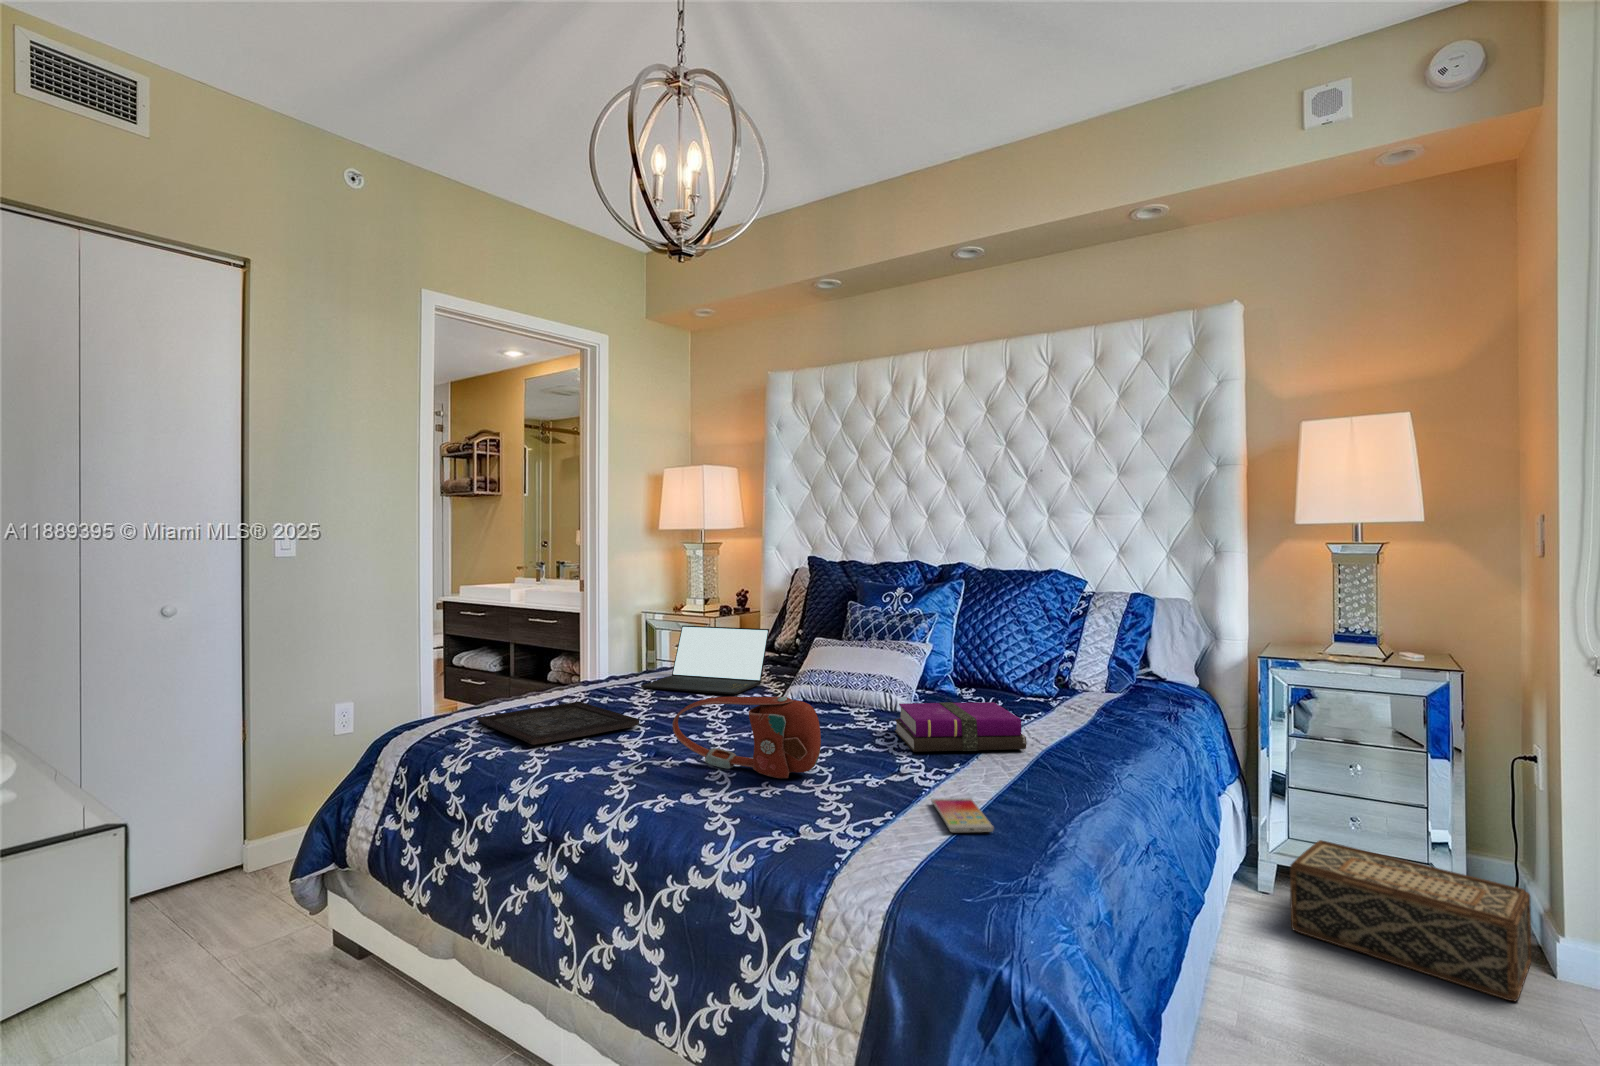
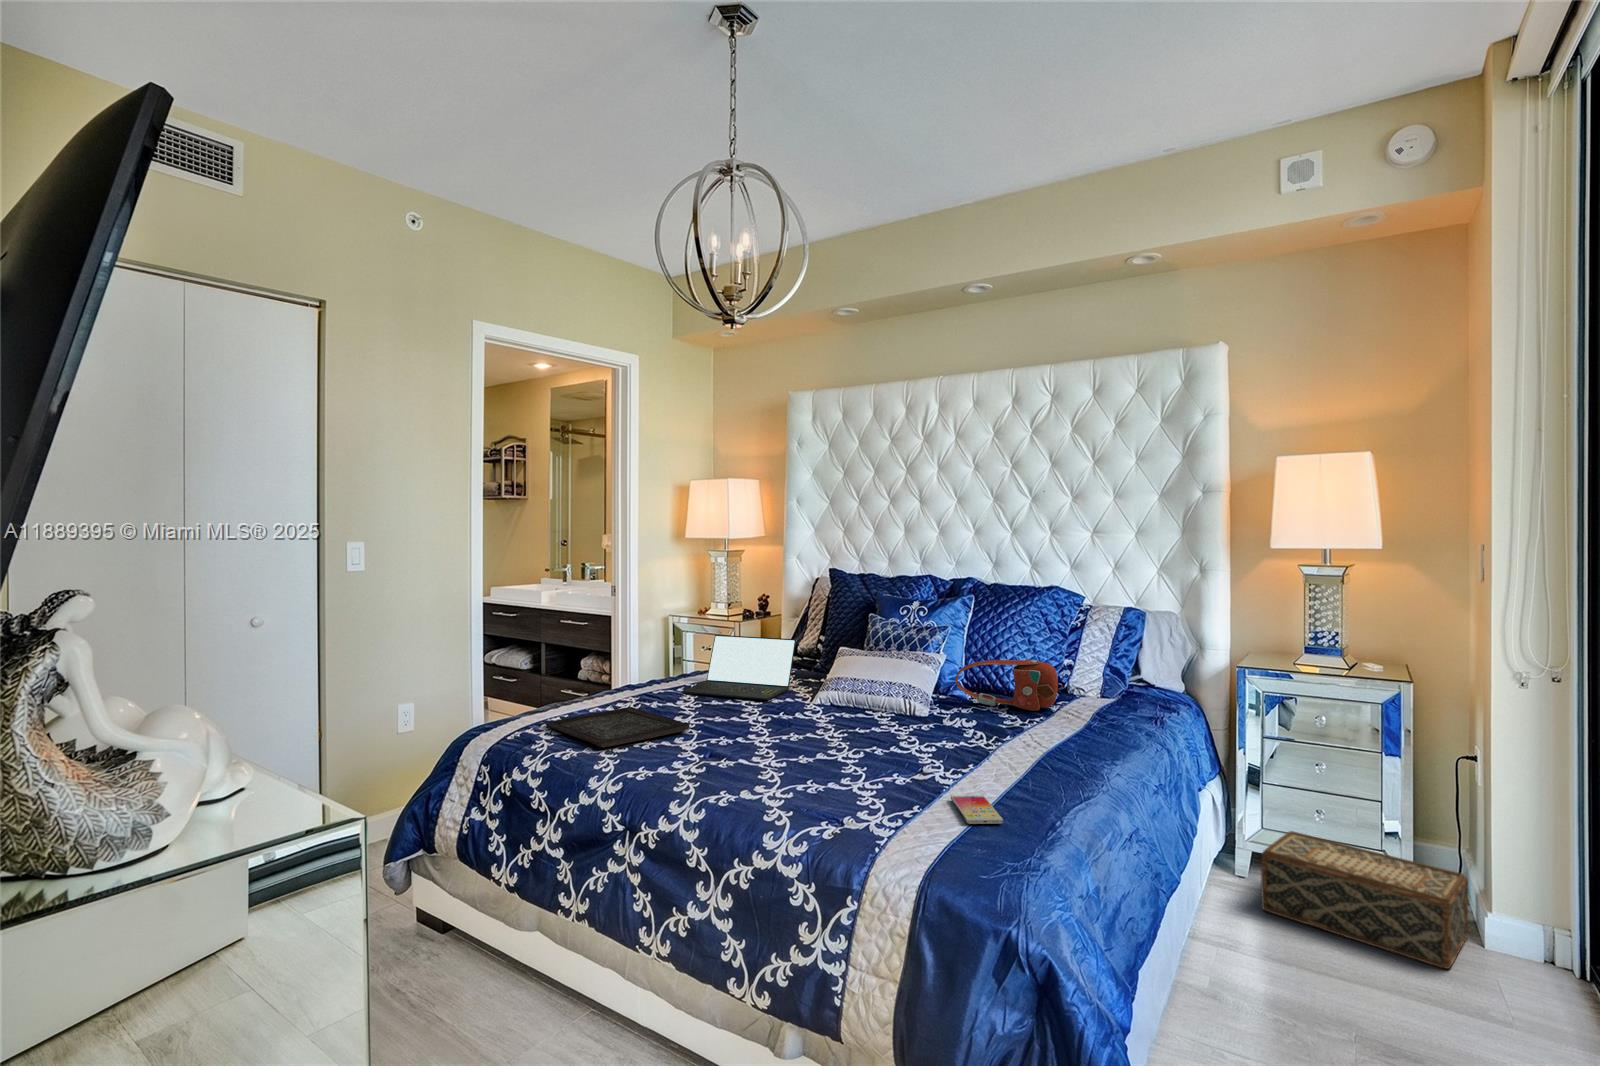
handbag: present [673,697,821,779] -> present [955,660,1058,711]
notebook: present [895,702,1026,752] -> none [914,710,1030,754]

